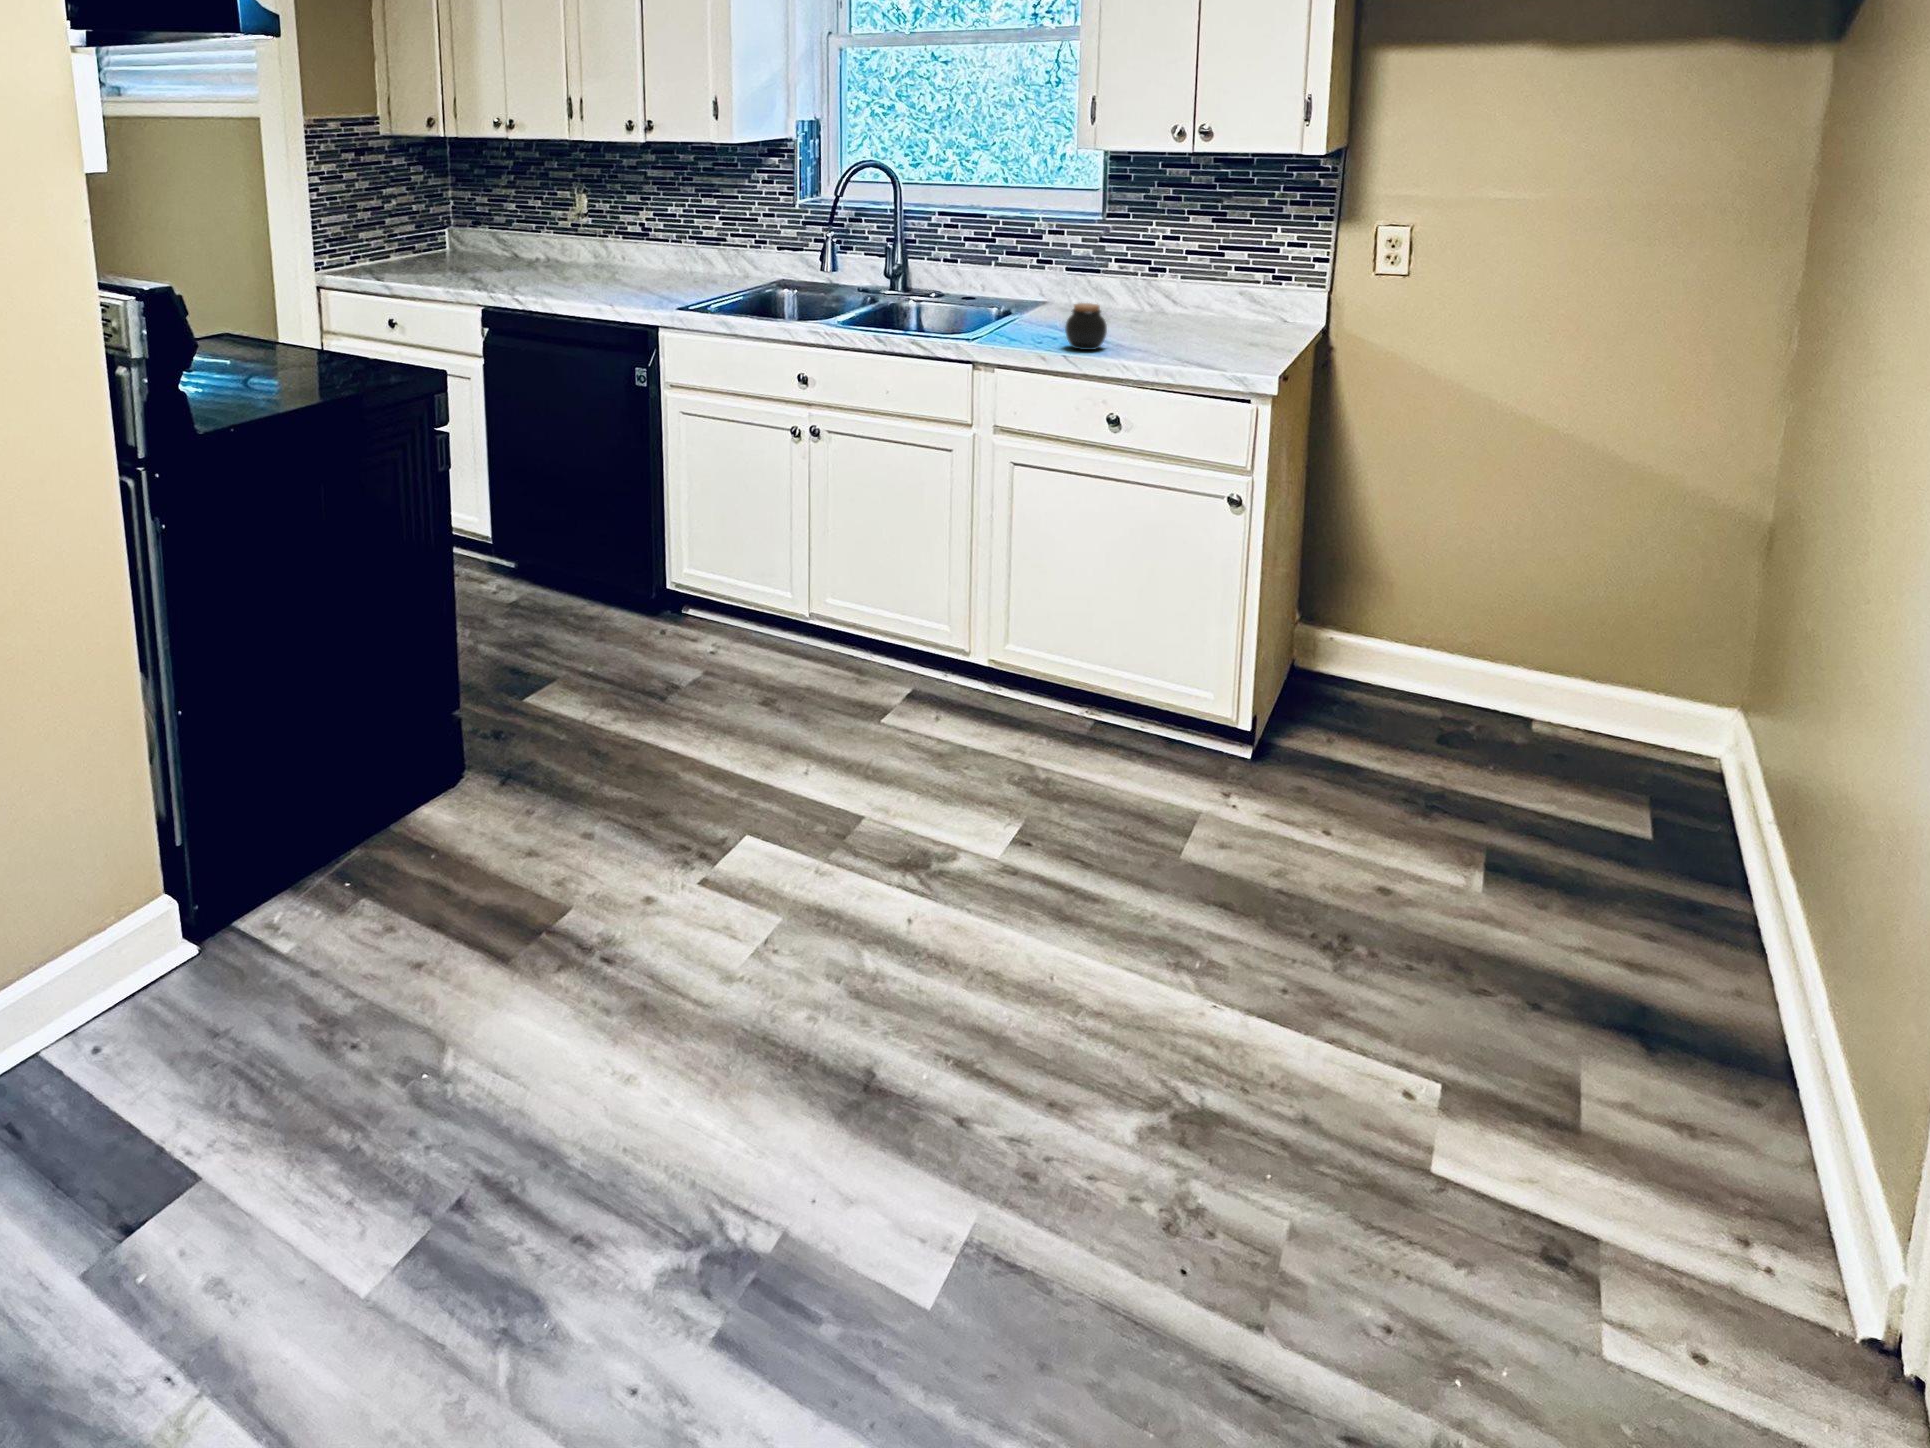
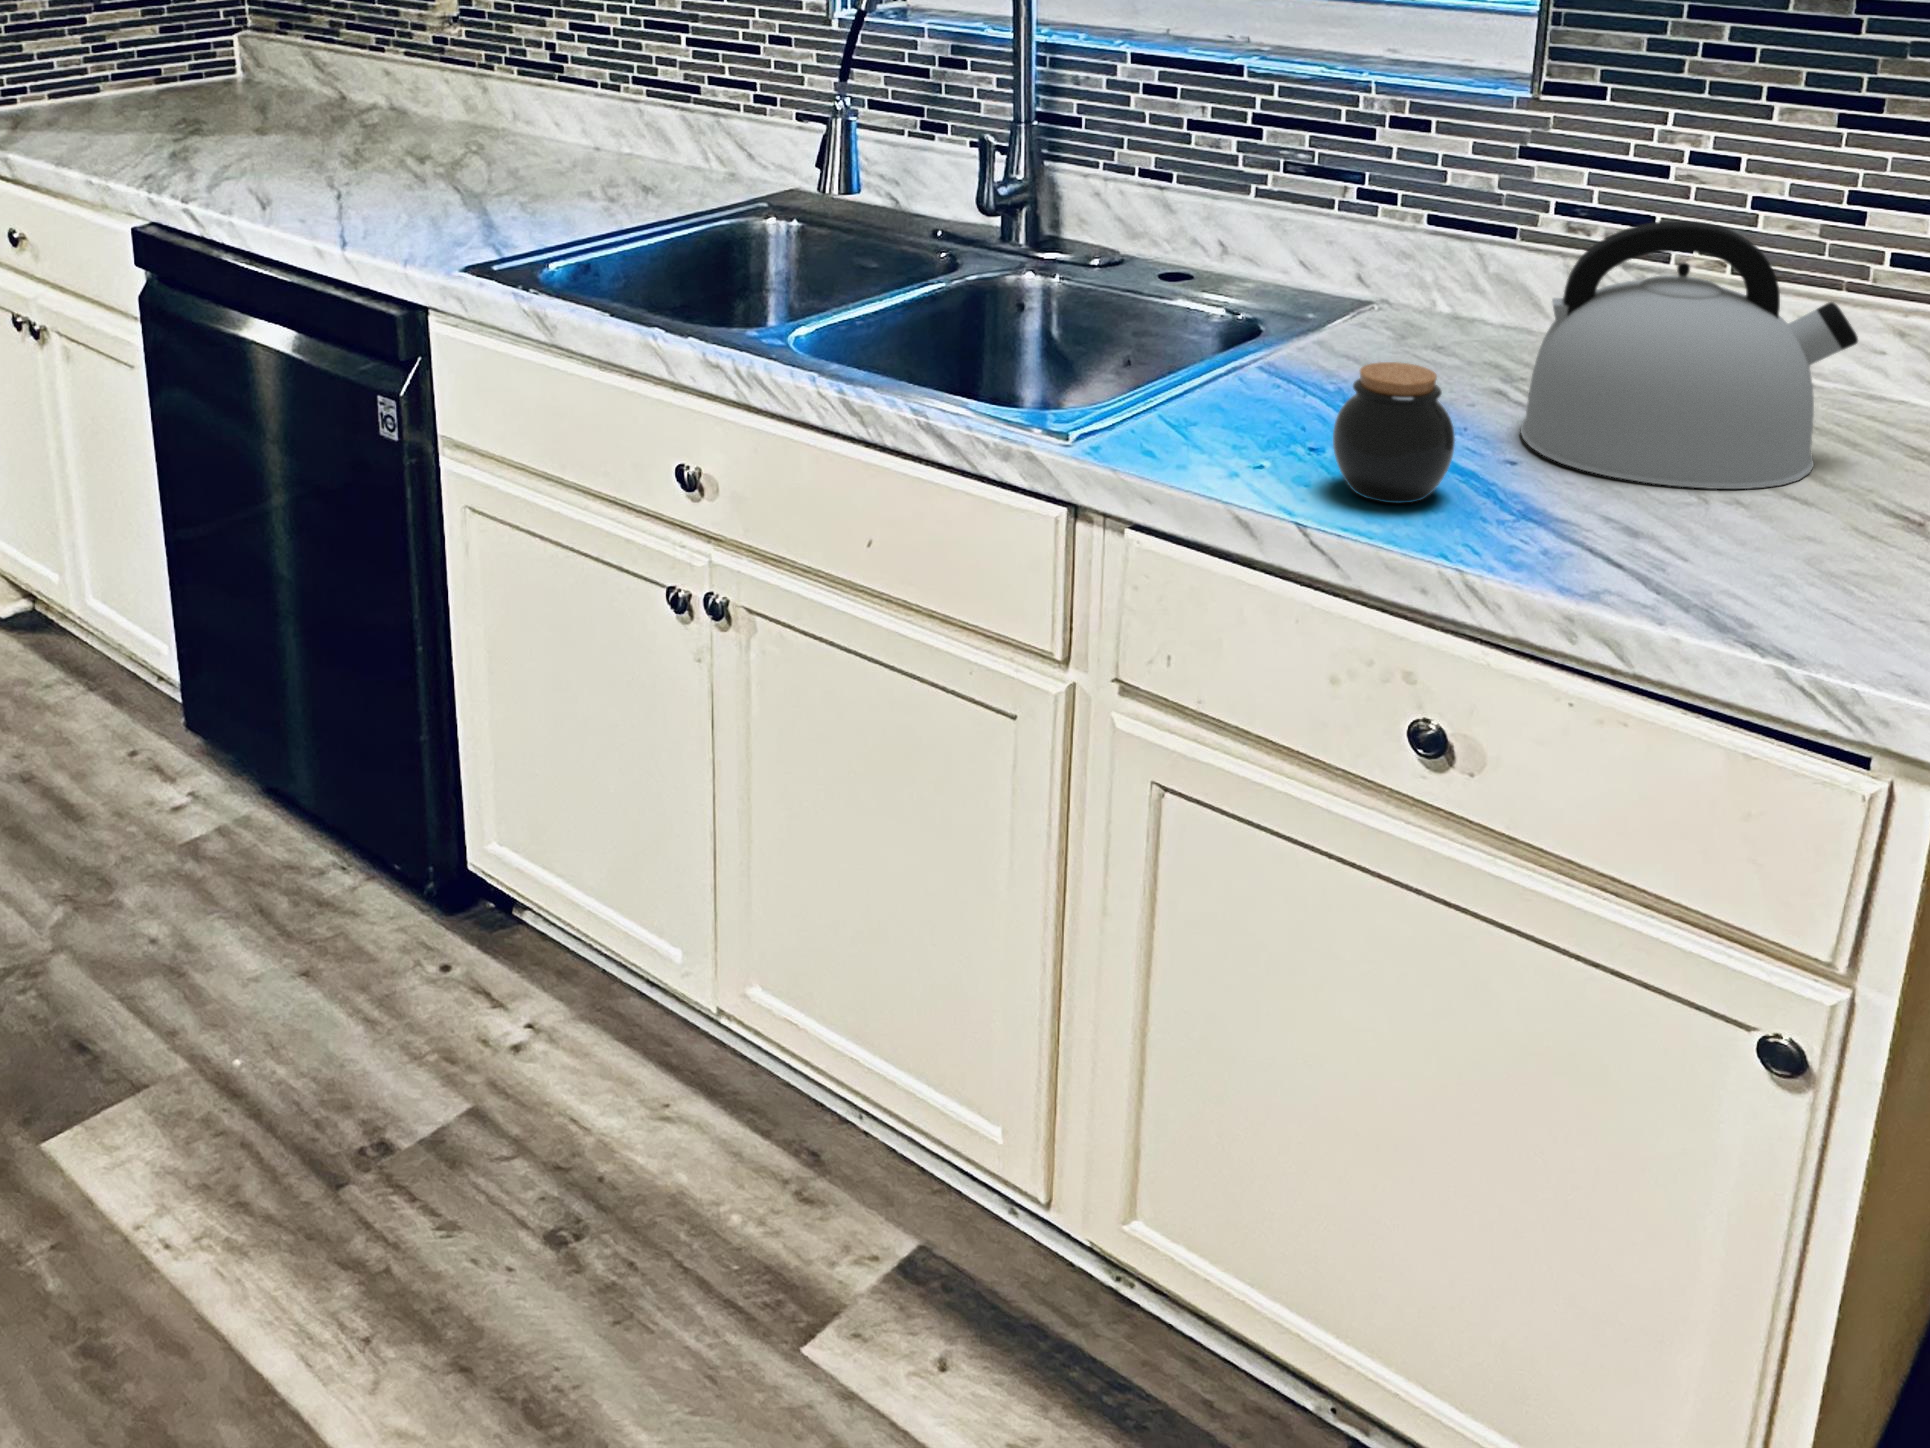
kettle: none [1119,254,1229,342] -> present [1520,221,1858,489]

